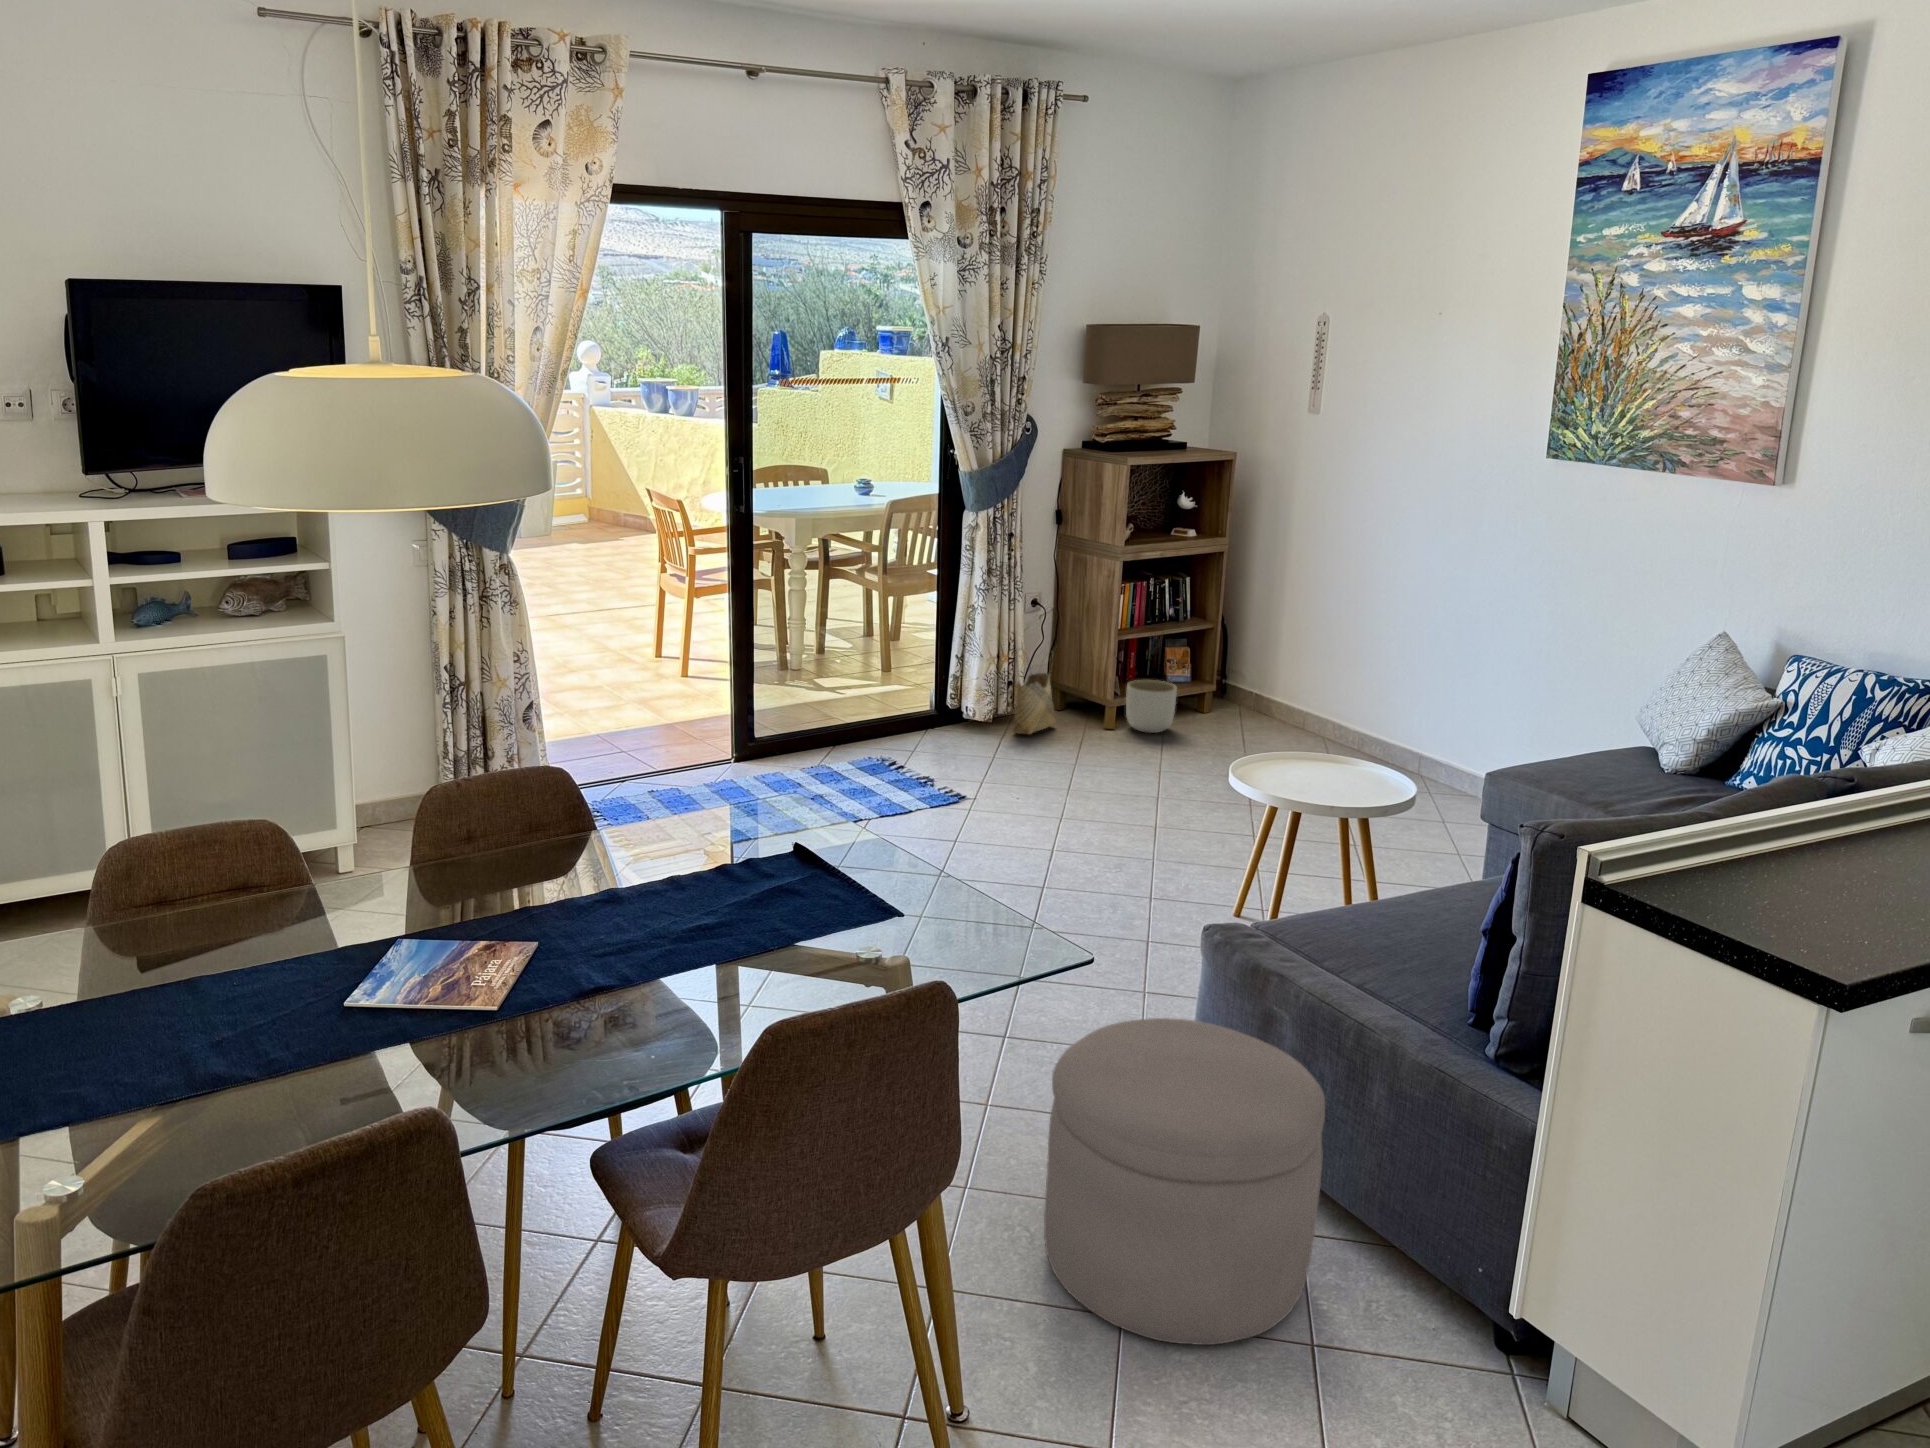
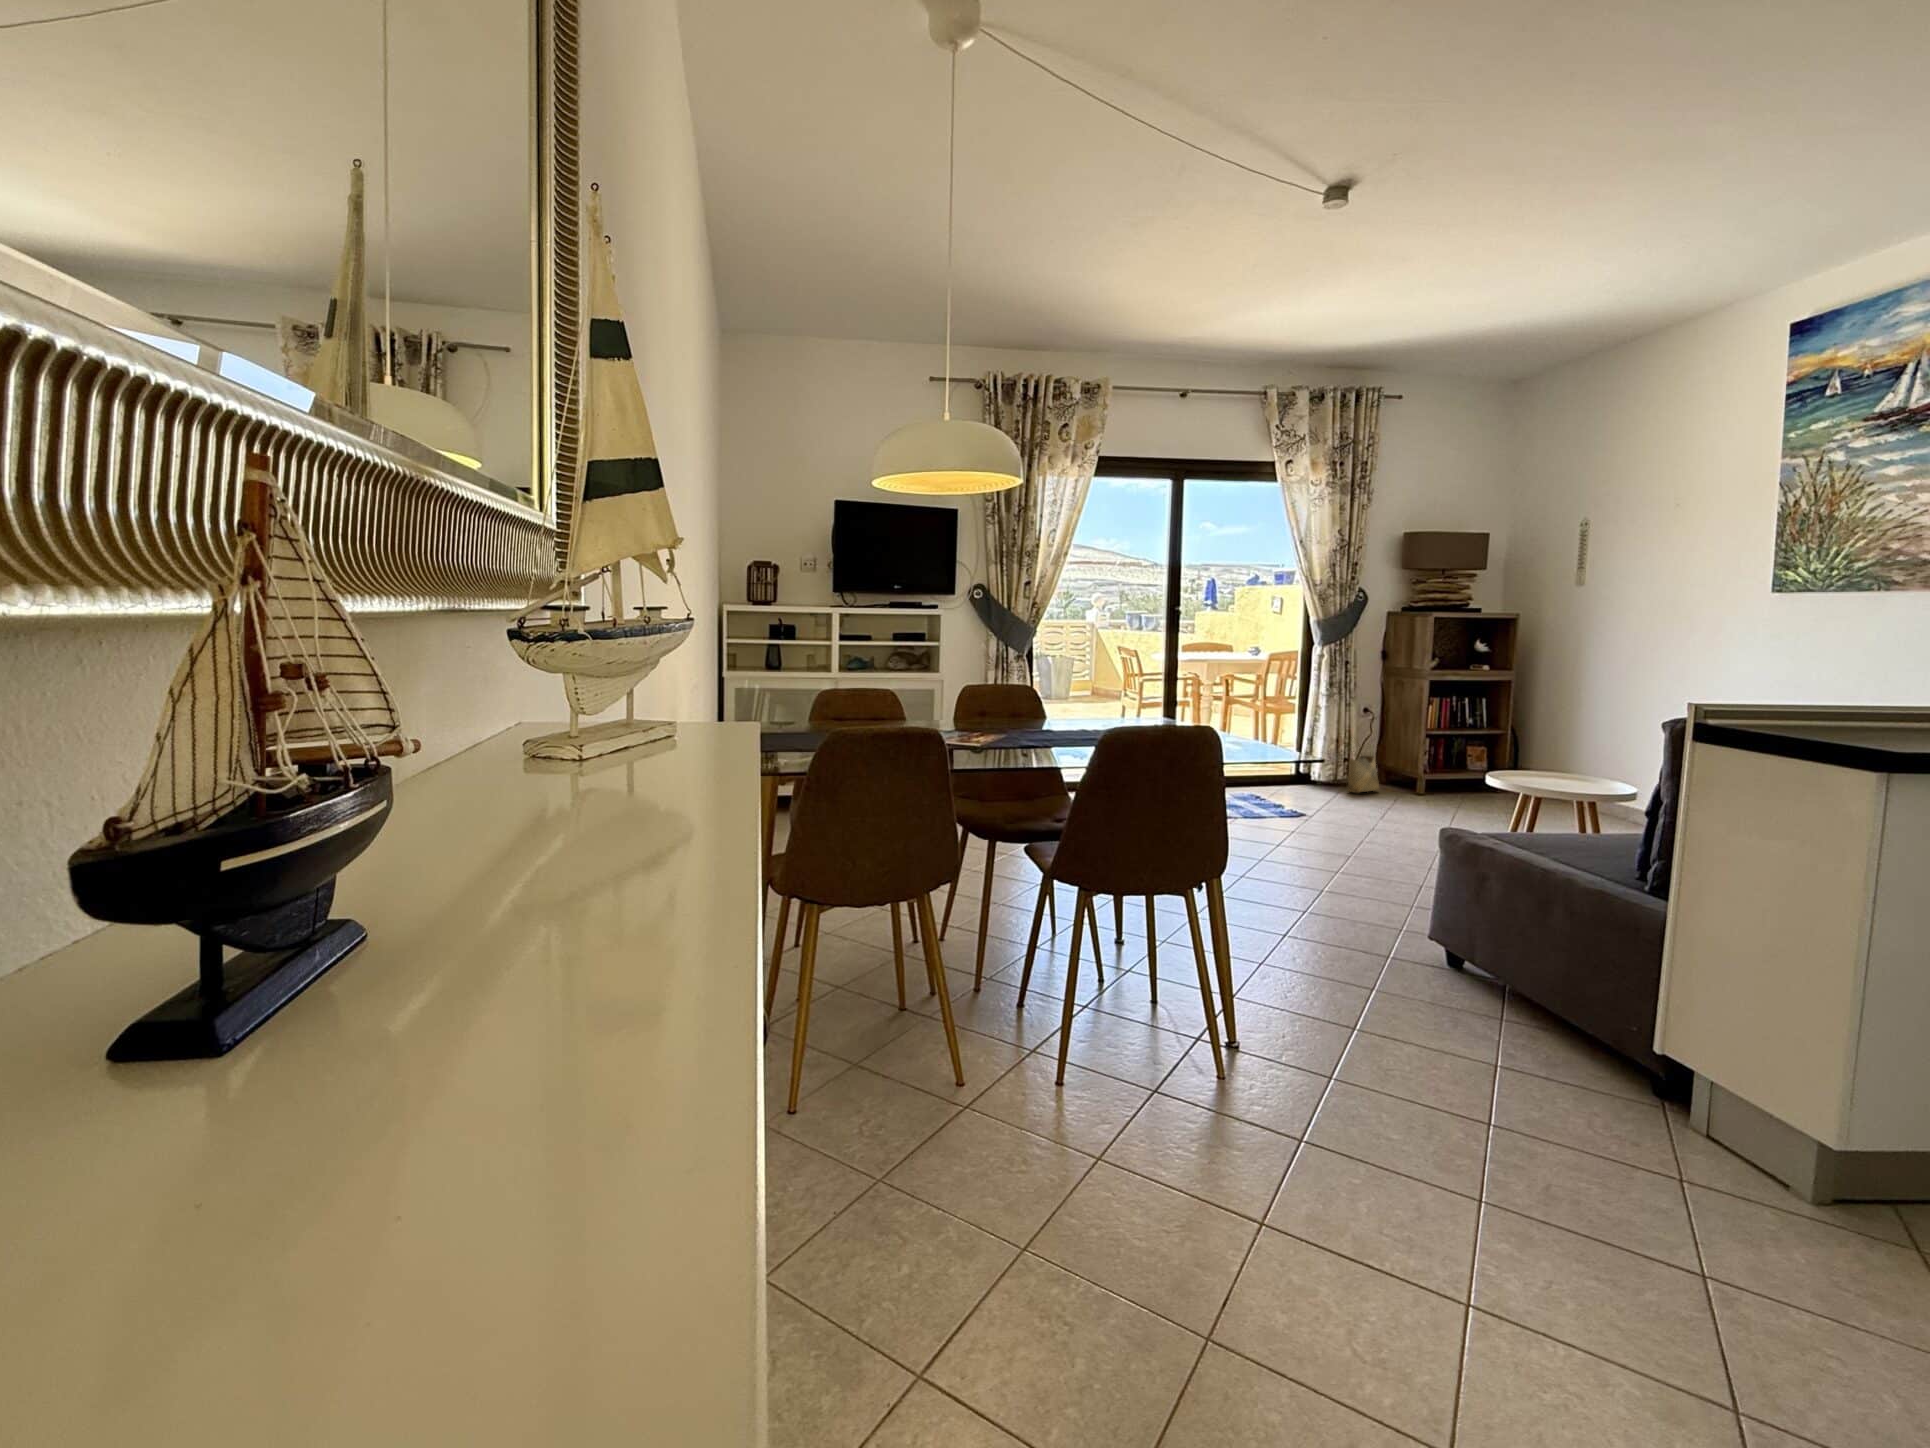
planter: present [1126,680,1177,733] -> none [1433,765,1472,800]
ottoman: present [1044,1018,1325,1345] -> none [1314,871,1516,1065]

